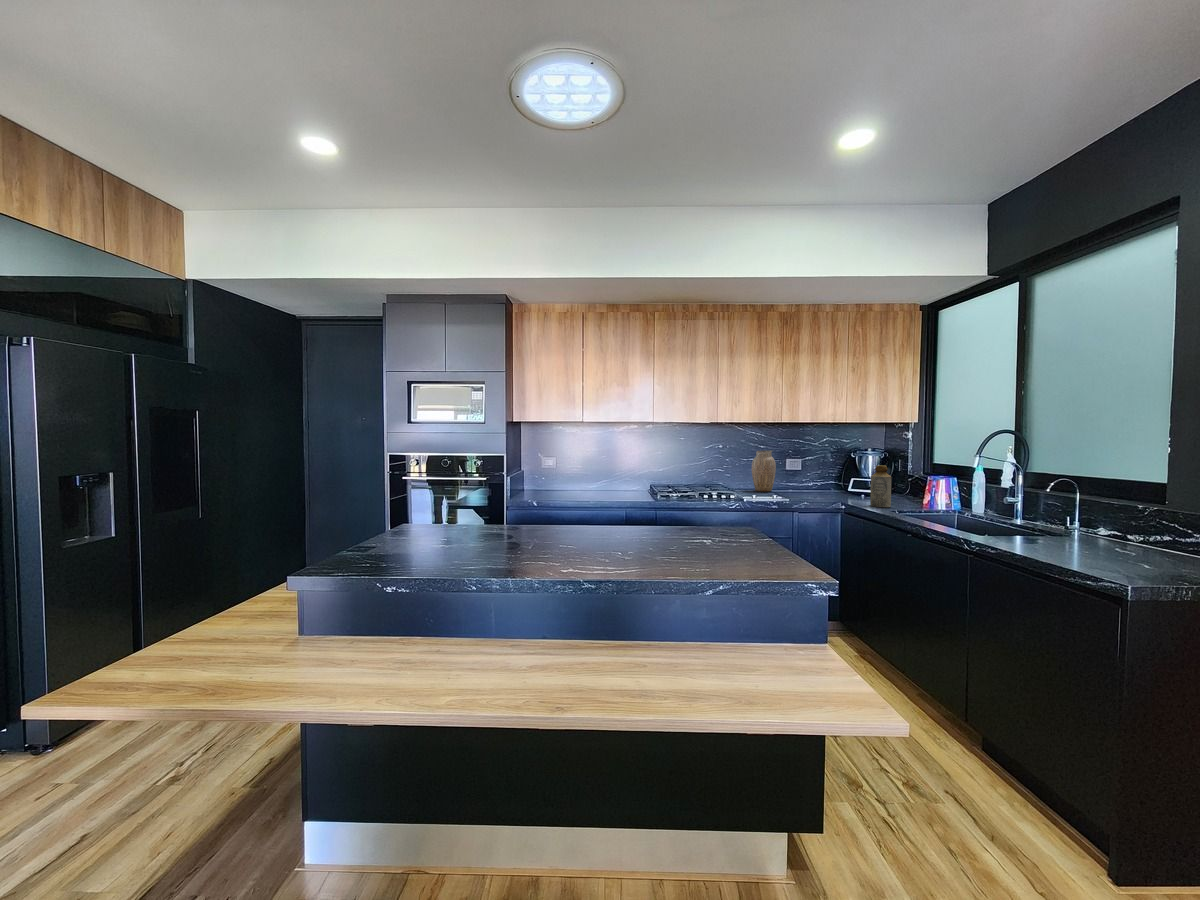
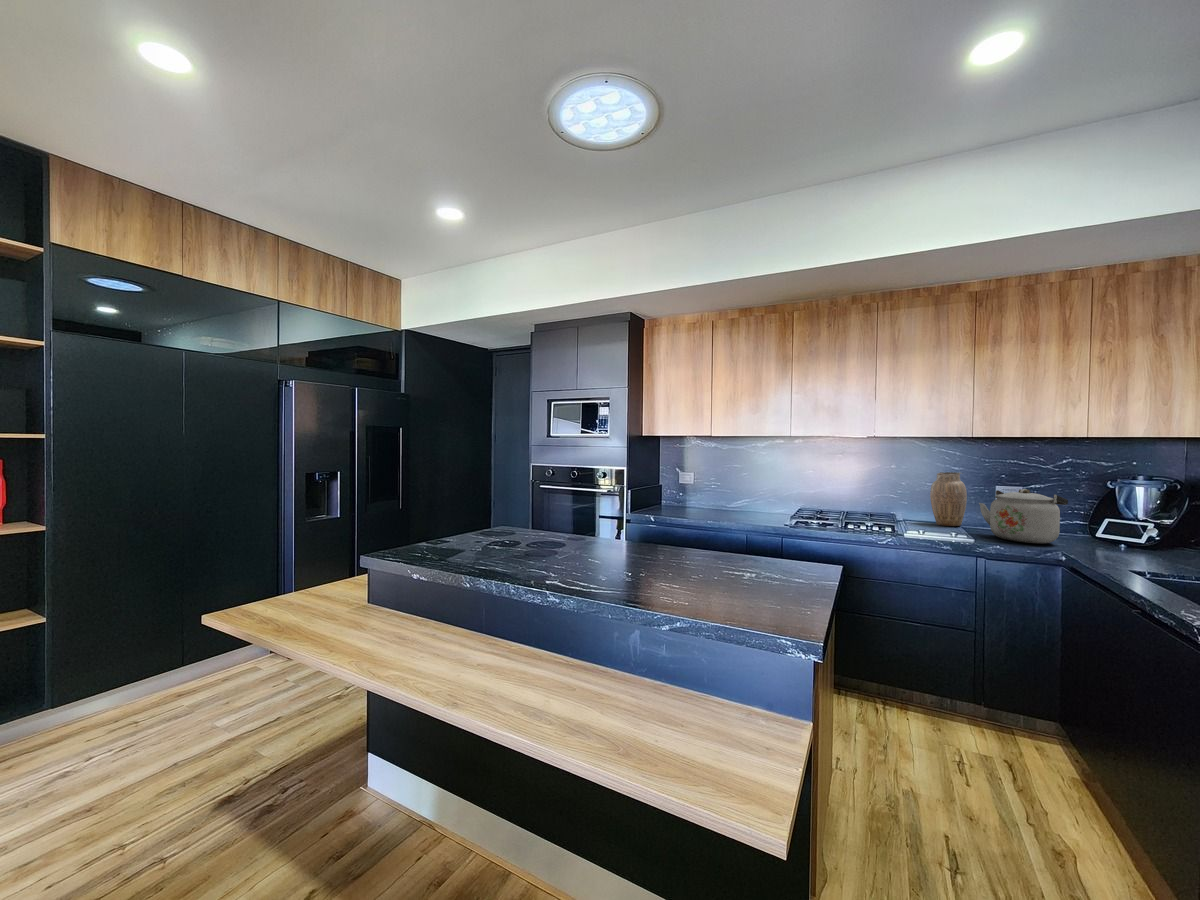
kettle: none [788,461,840,499] -> present [979,489,1068,543]
bottle: present [870,465,891,507] -> none [1109,500,1151,565]

